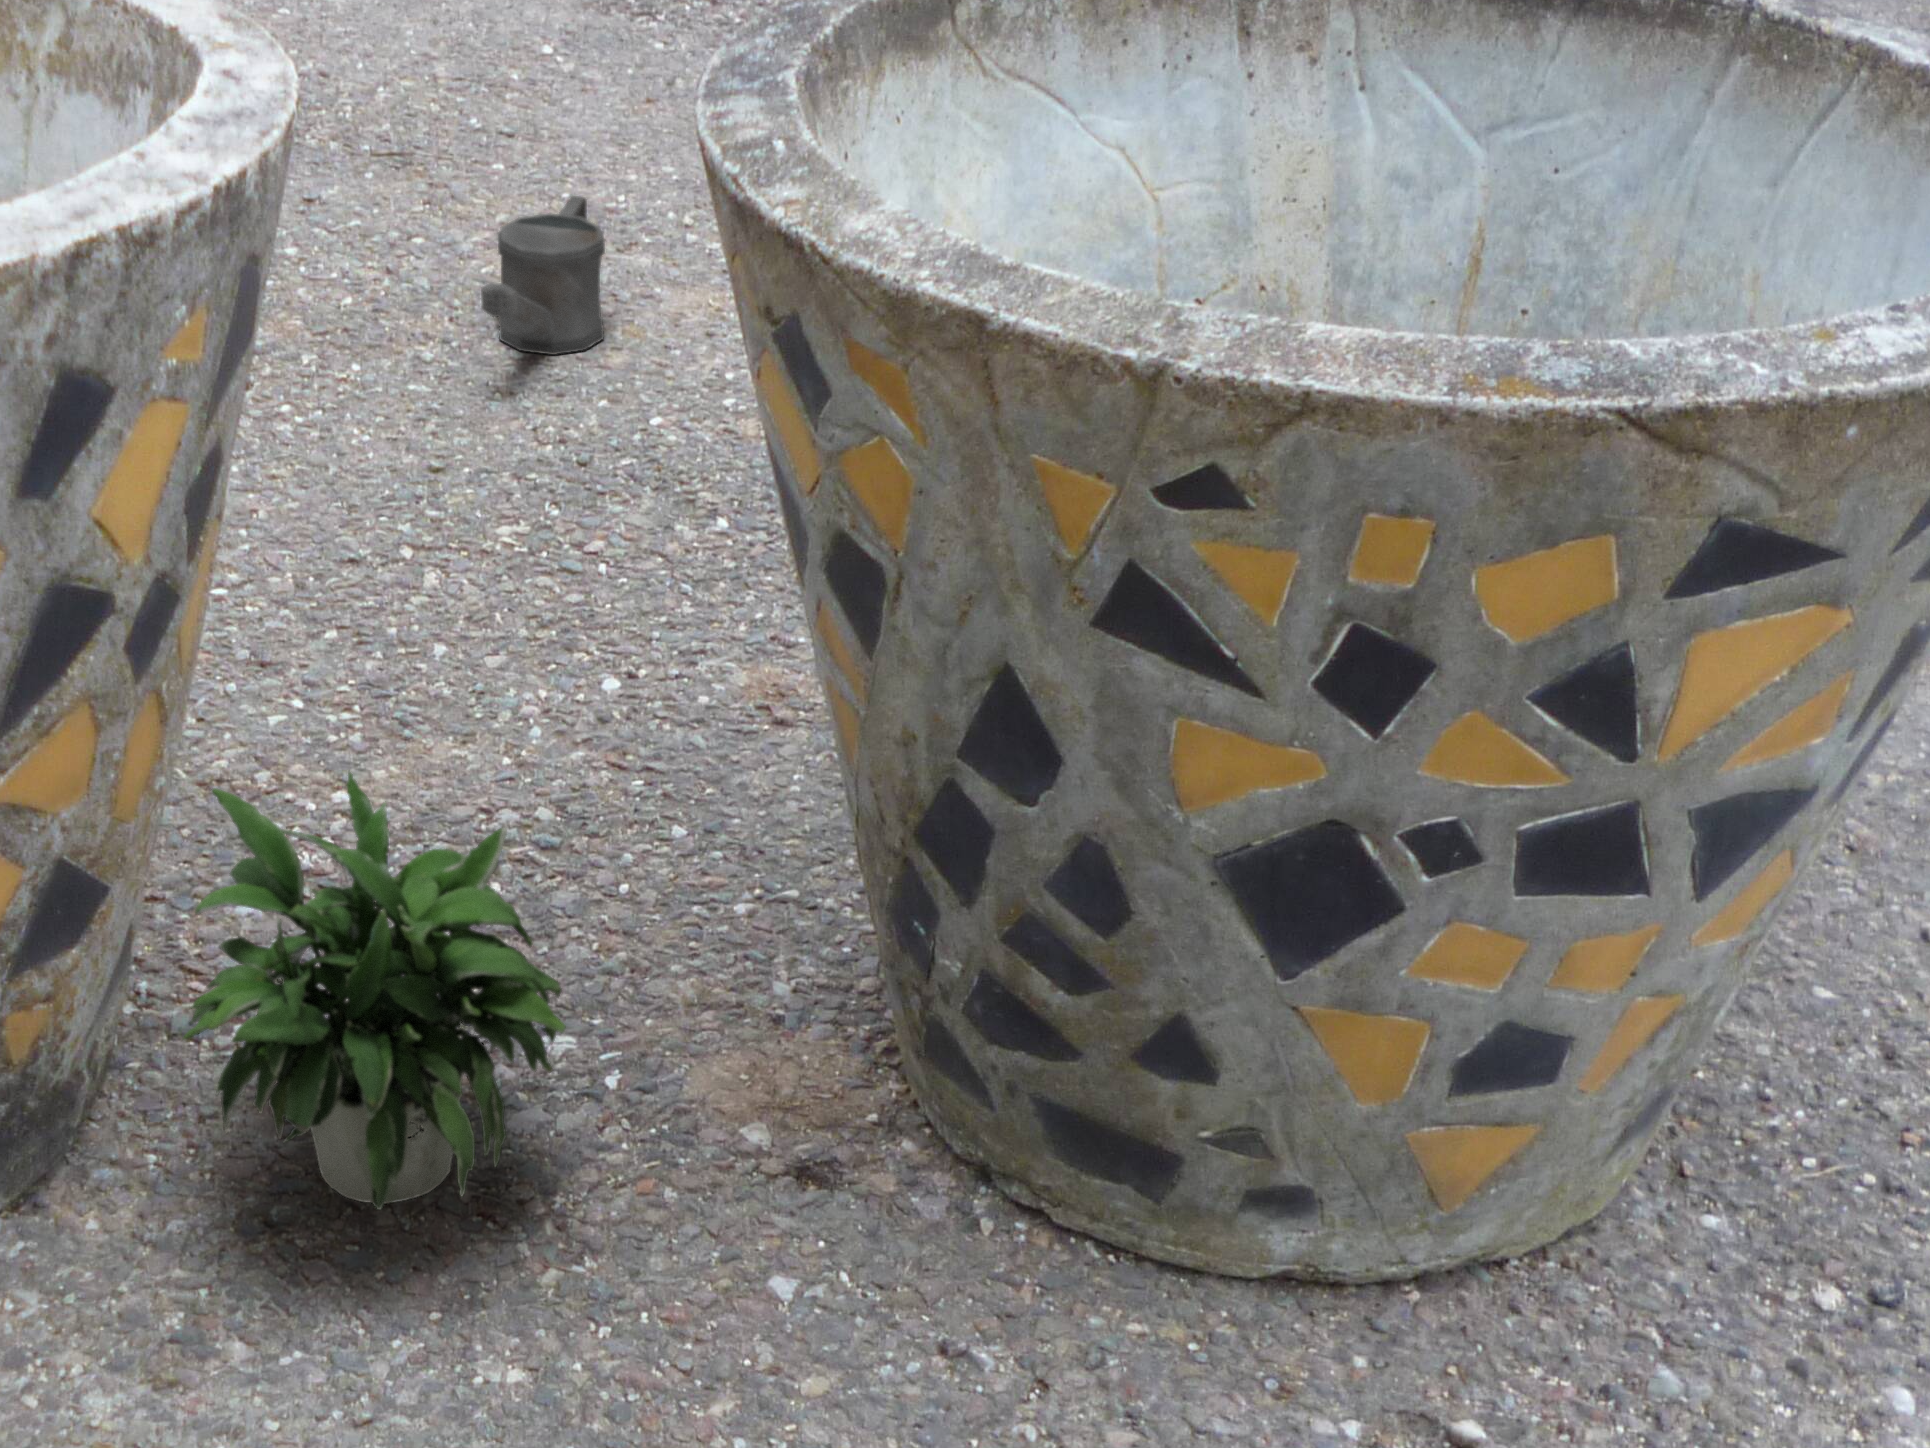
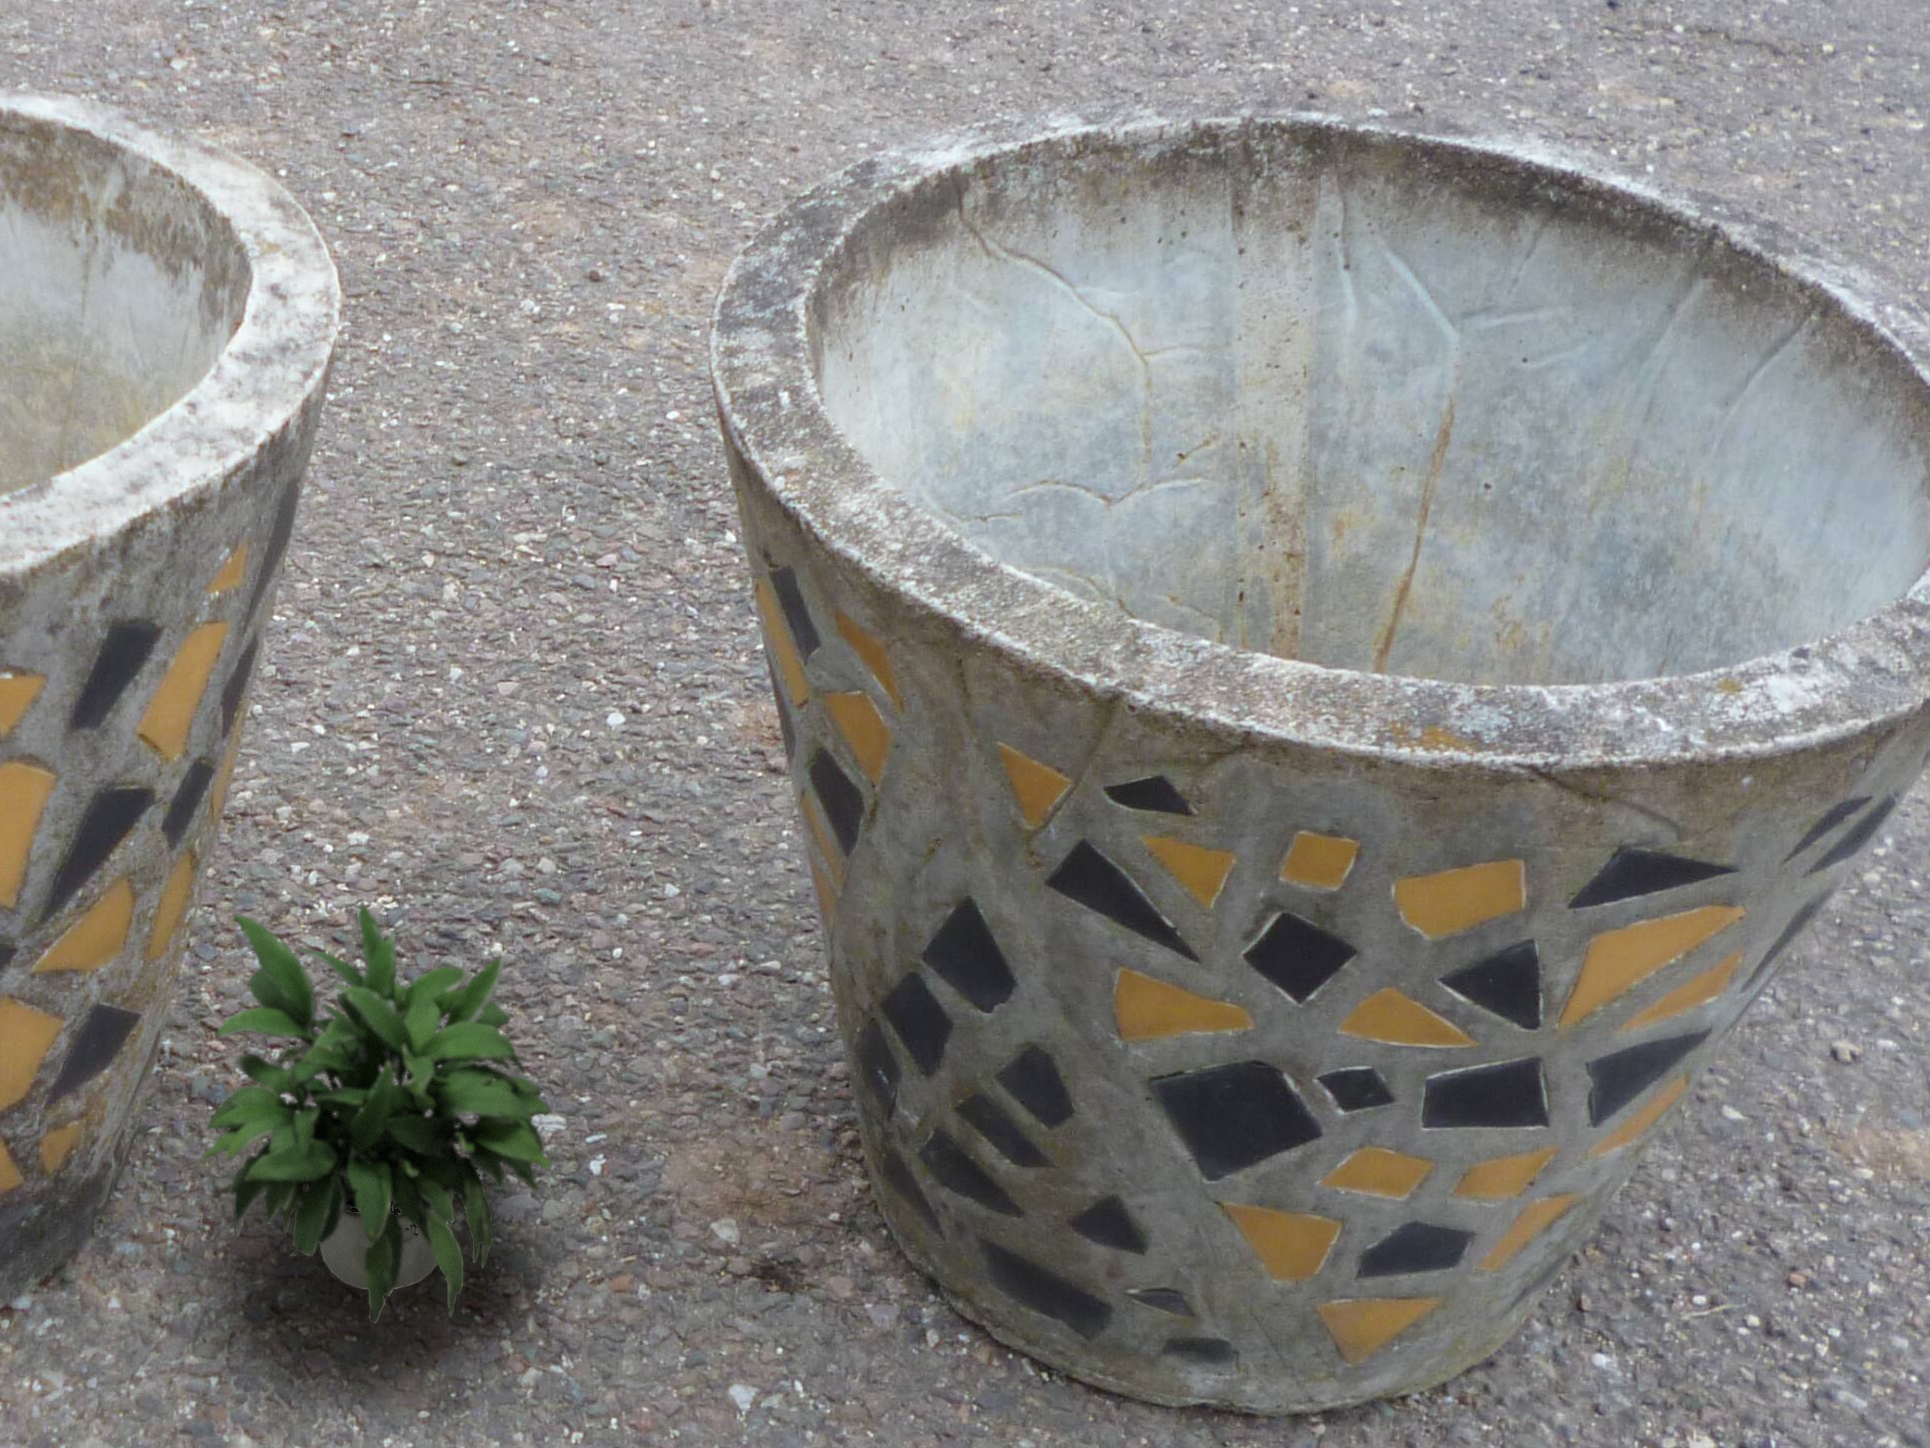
watering can: present [481,196,605,355] -> none [505,160,628,323]

